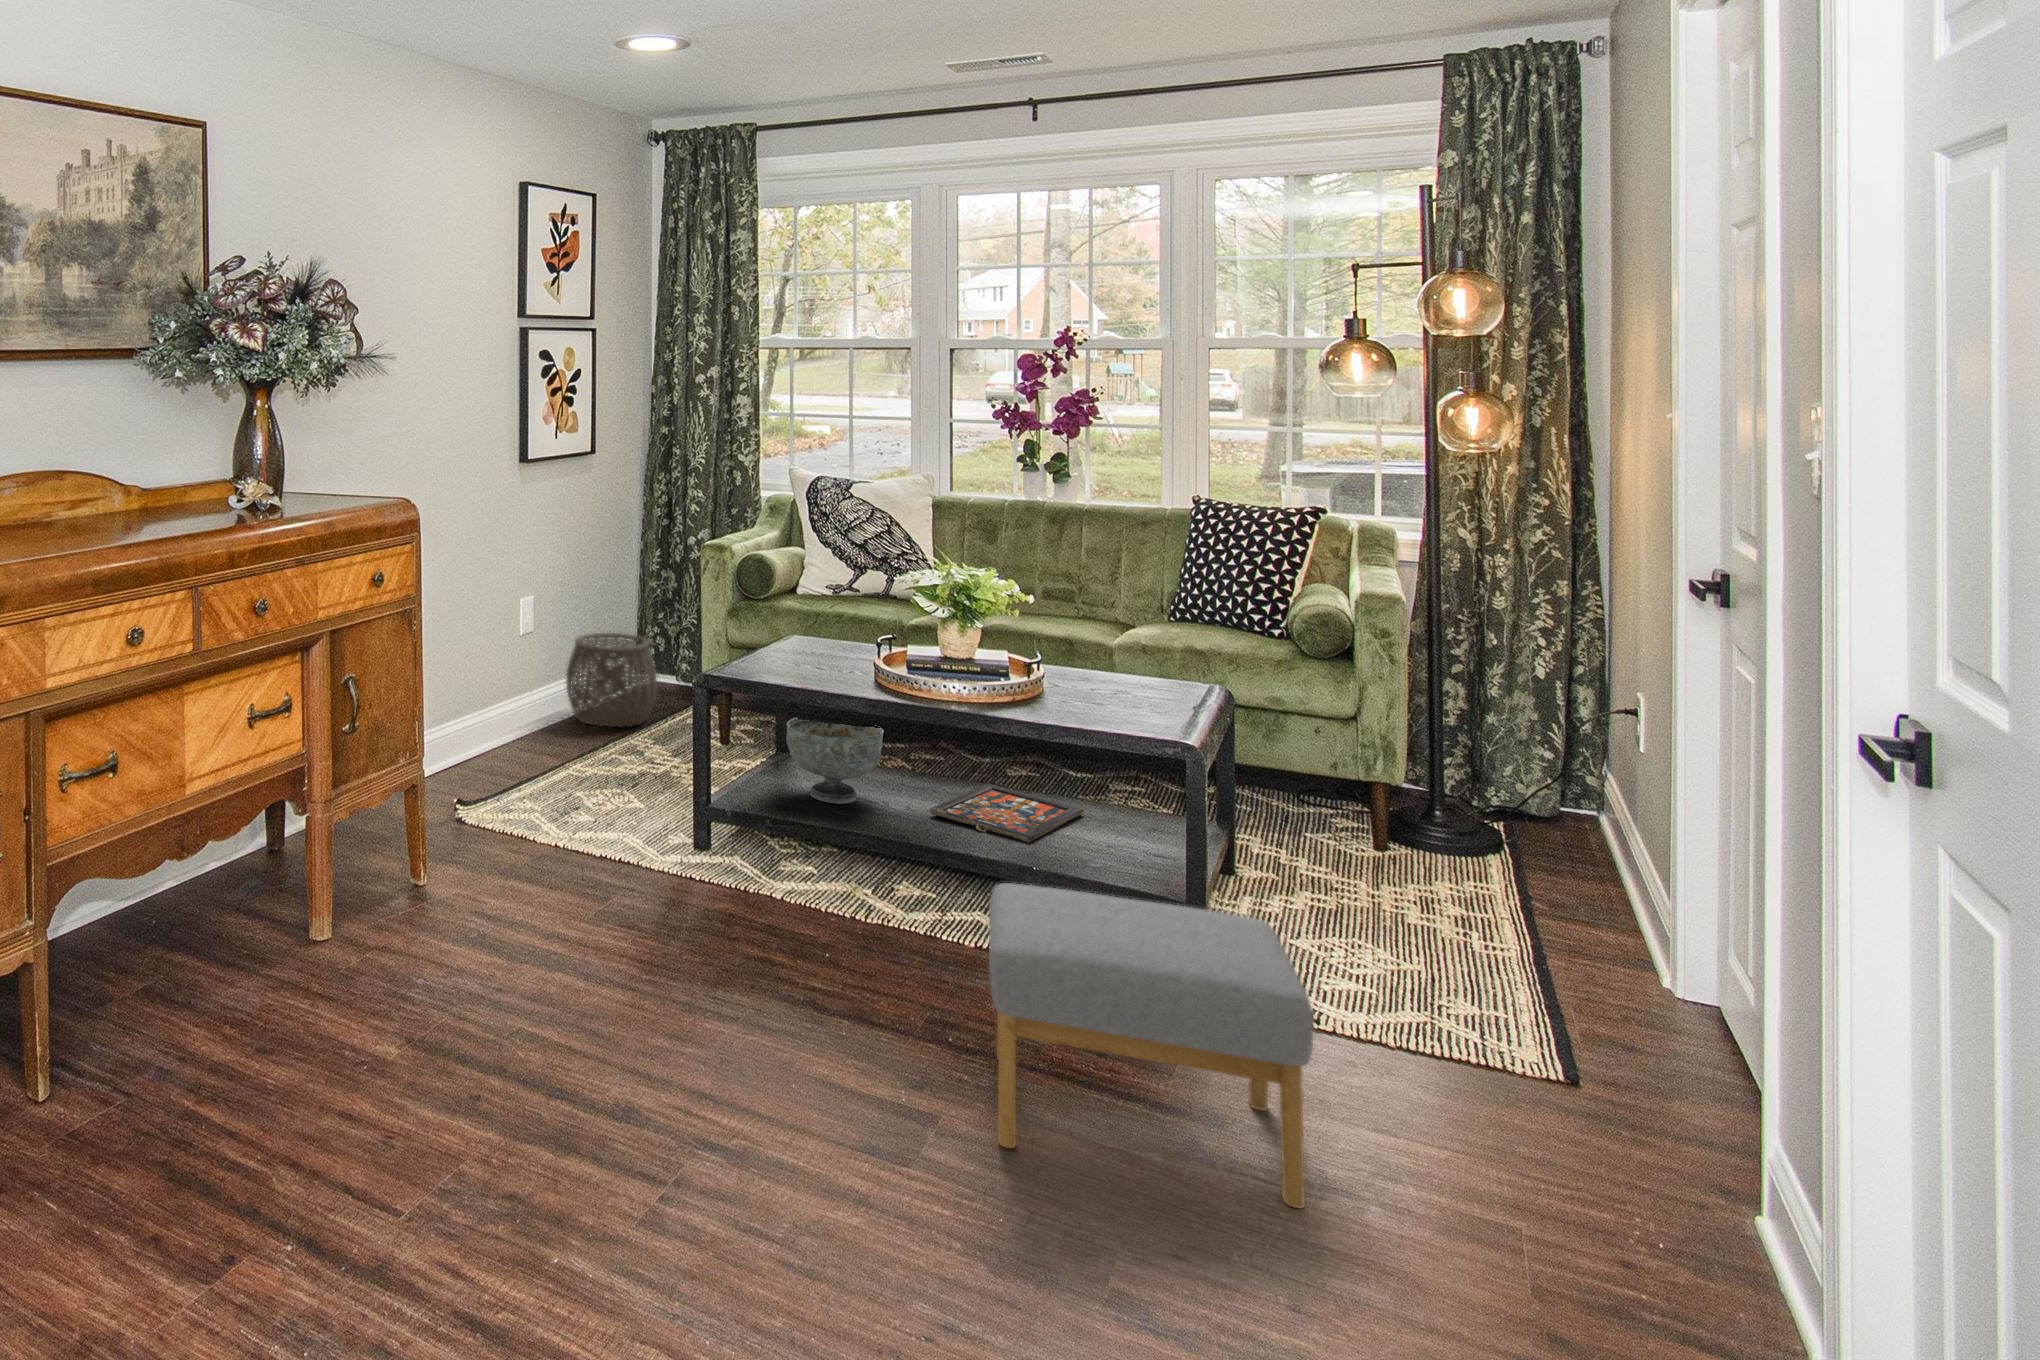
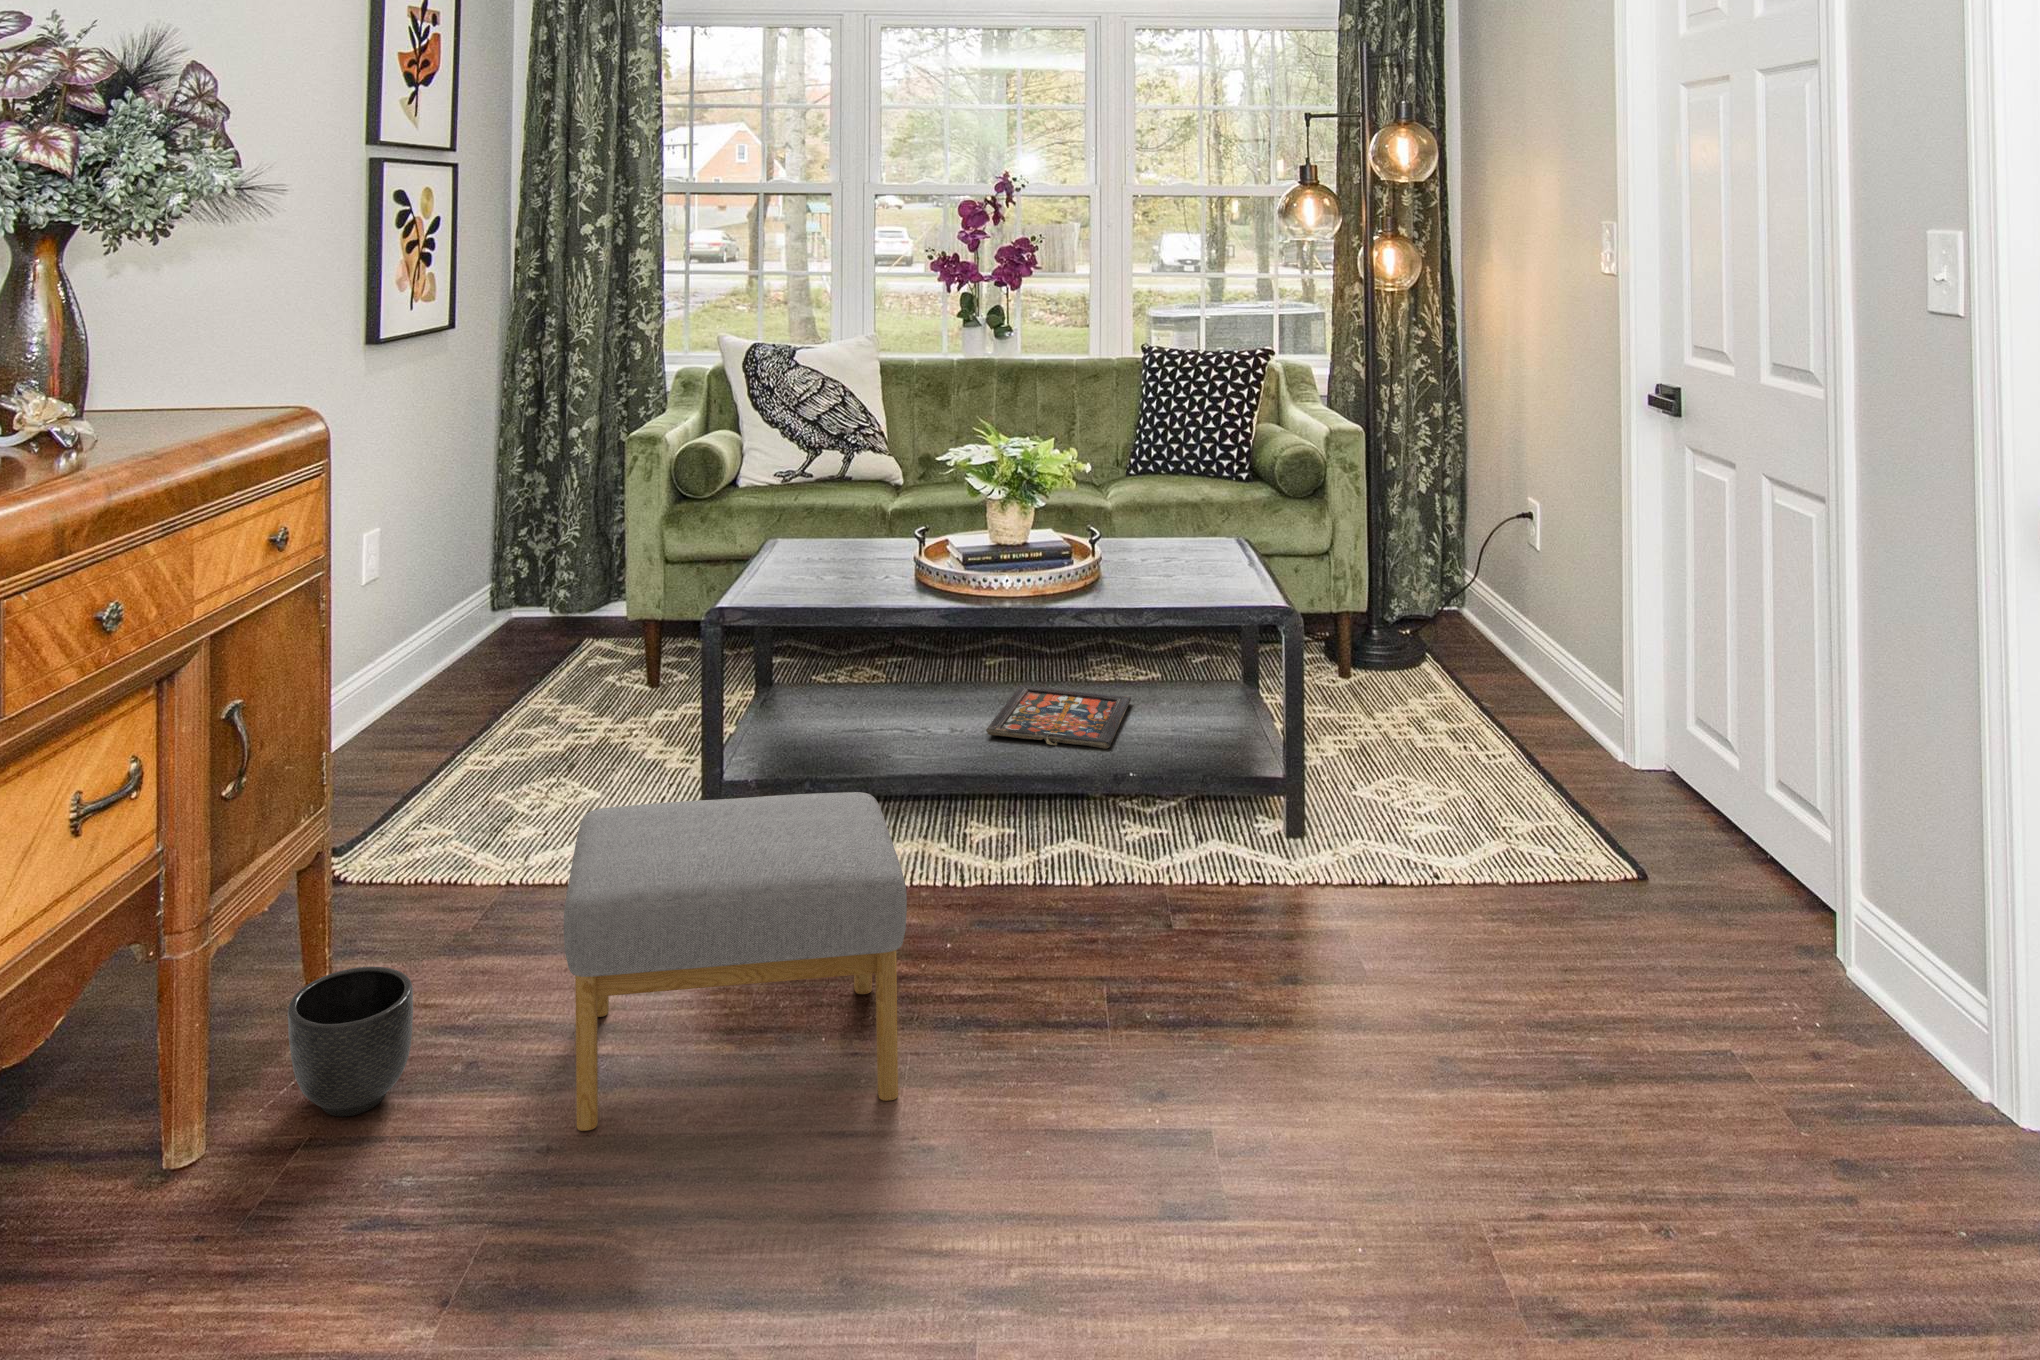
woven basket: present [566,633,657,727] -> none [433,563,560,689]
decorative bowl: present [786,718,884,804] -> none [807,636,923,743]
planter: none [363,860,435,950] -> present [288,967,413,1116]
footstool: present [989,883,1313,1209] -> present [564,792,907,1131]

